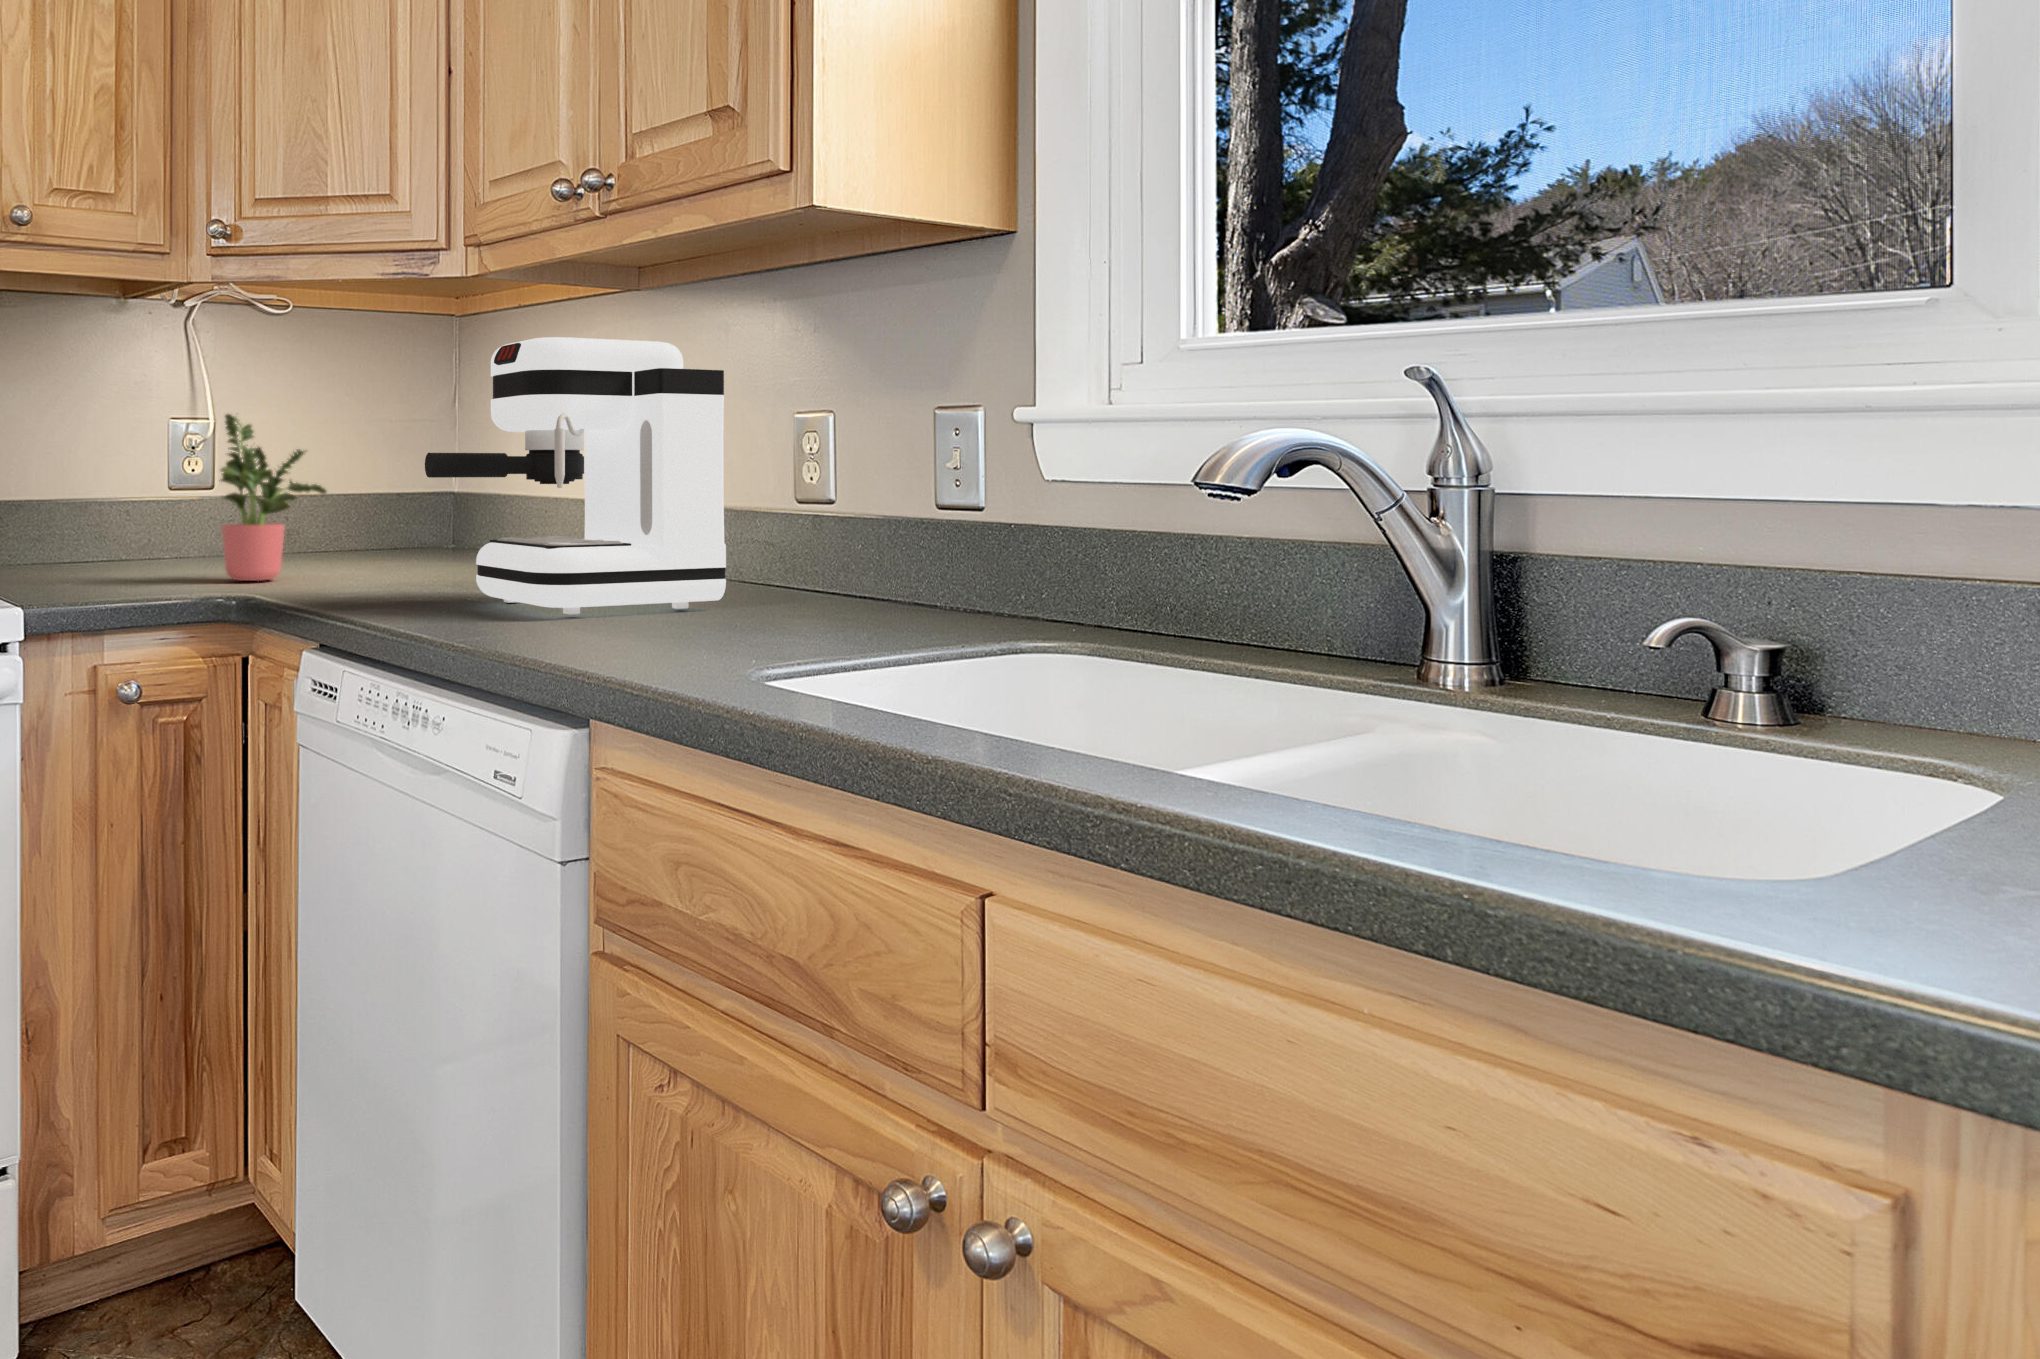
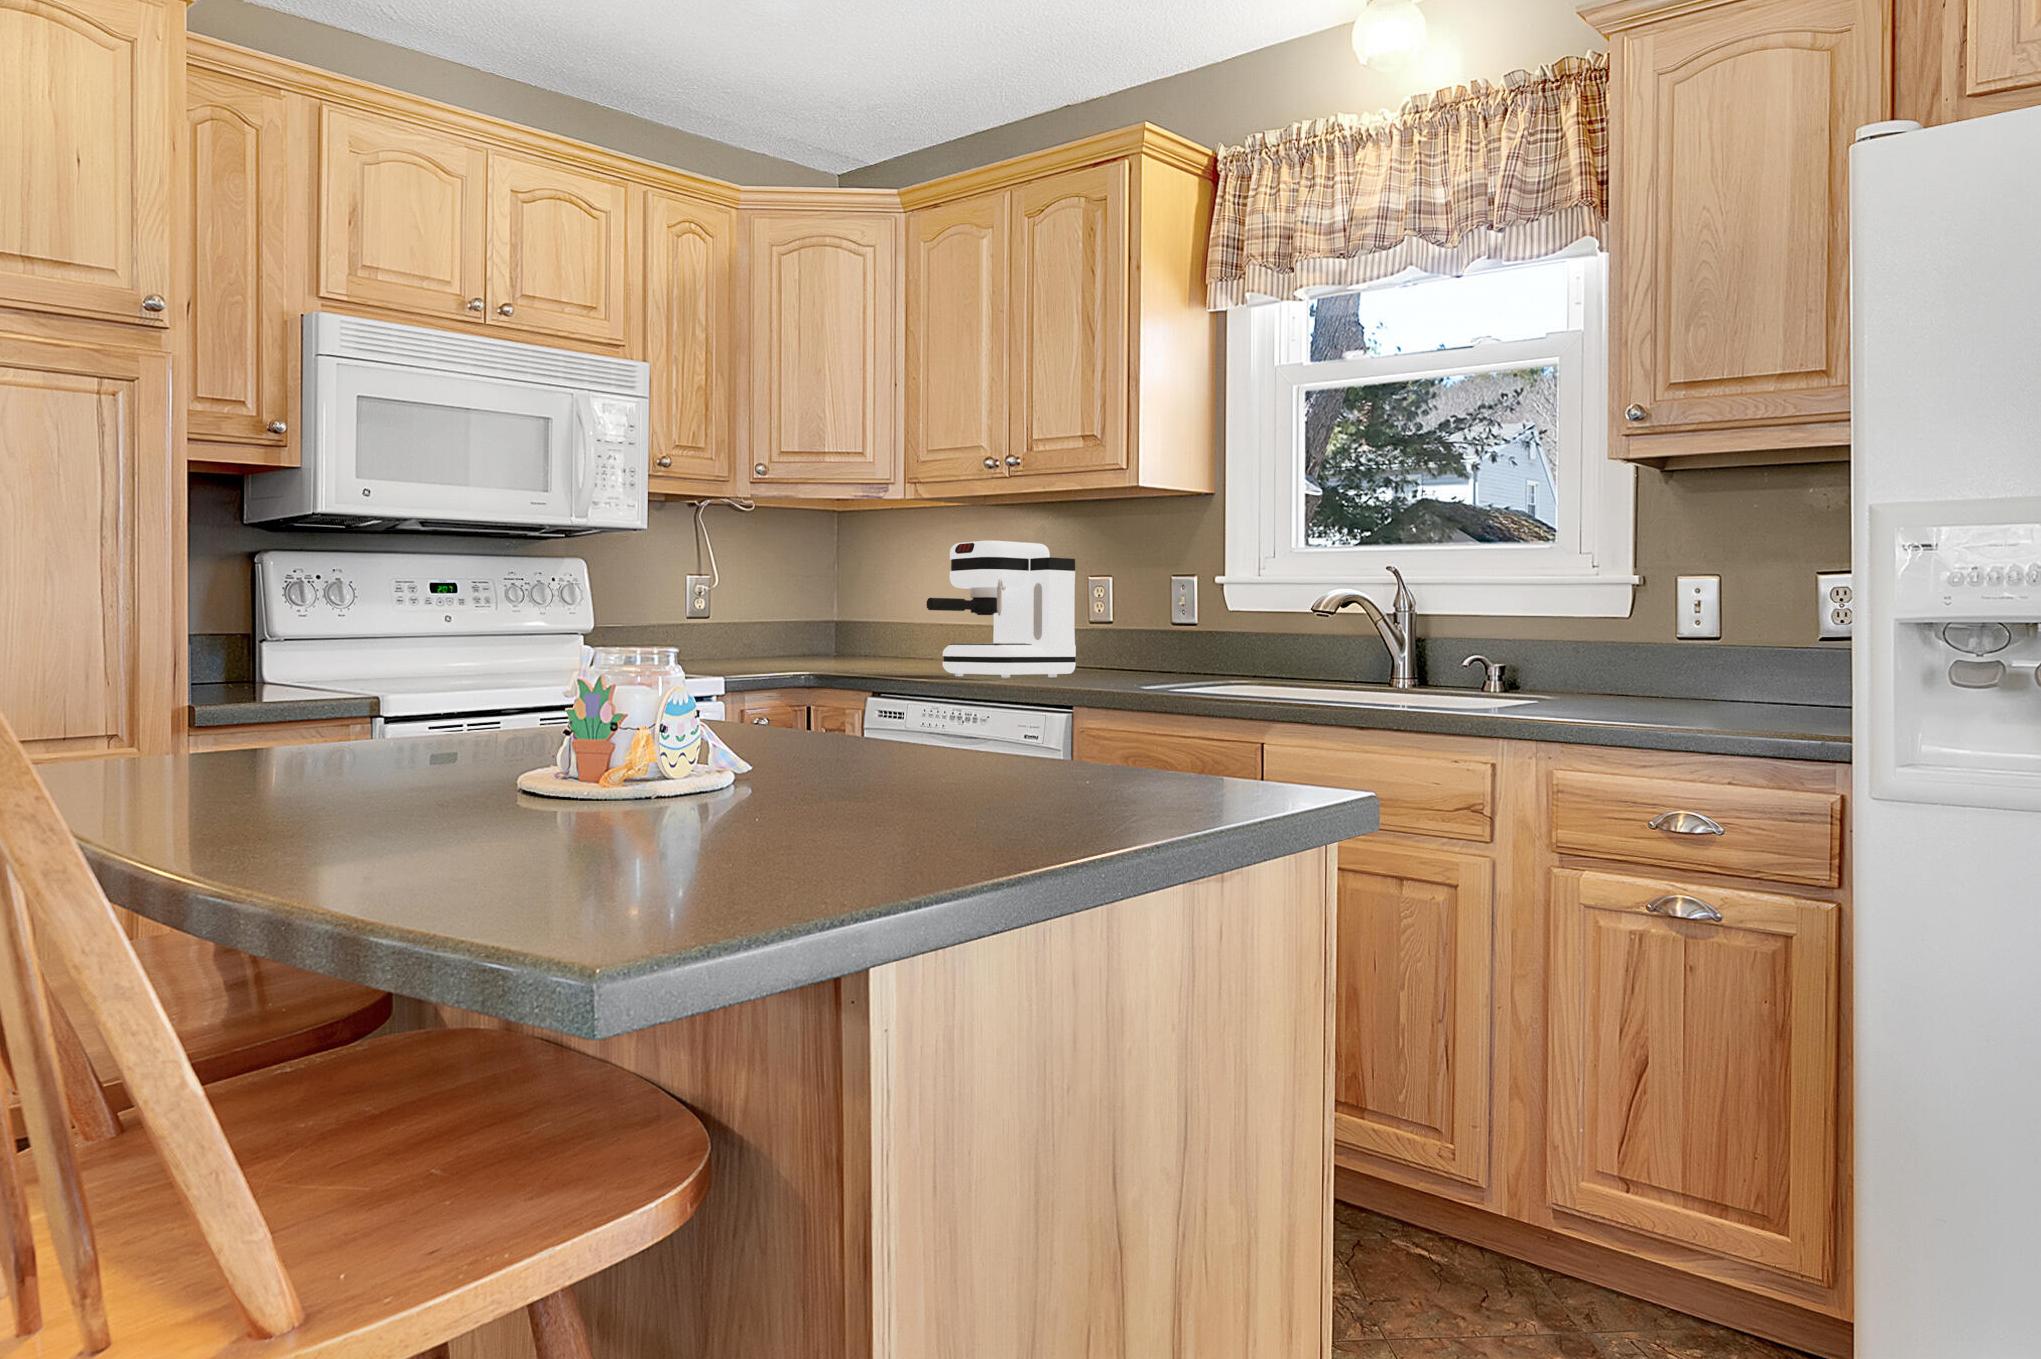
potted plant: present [219,414,326,581] -> none [766,576,818,671]

